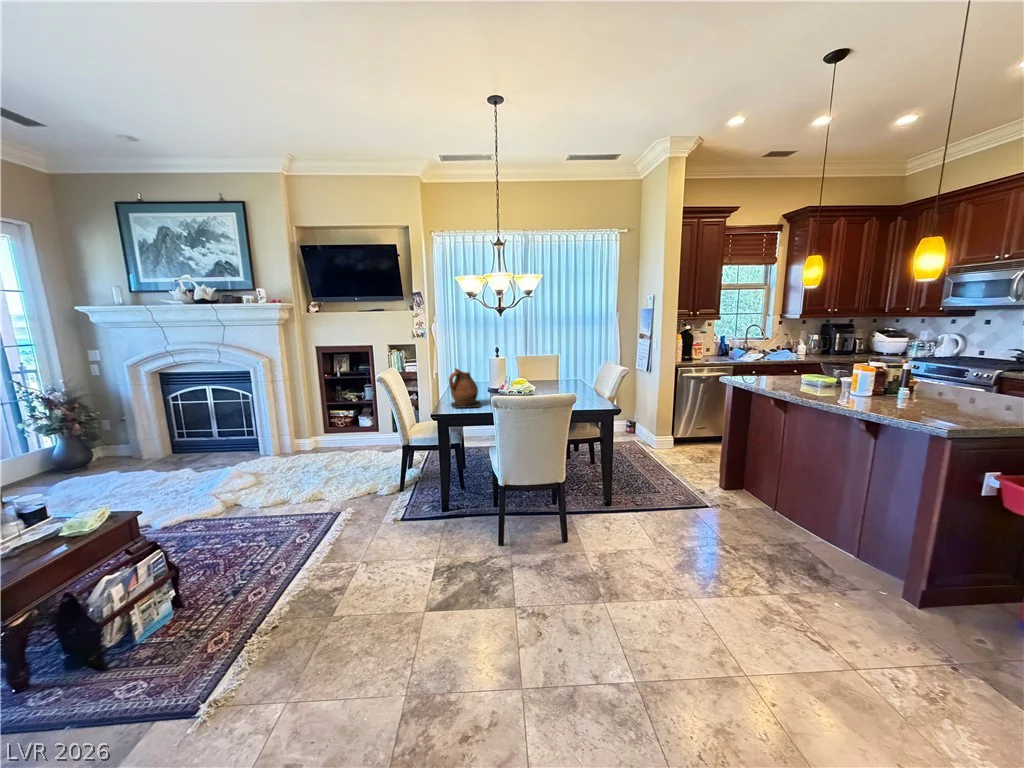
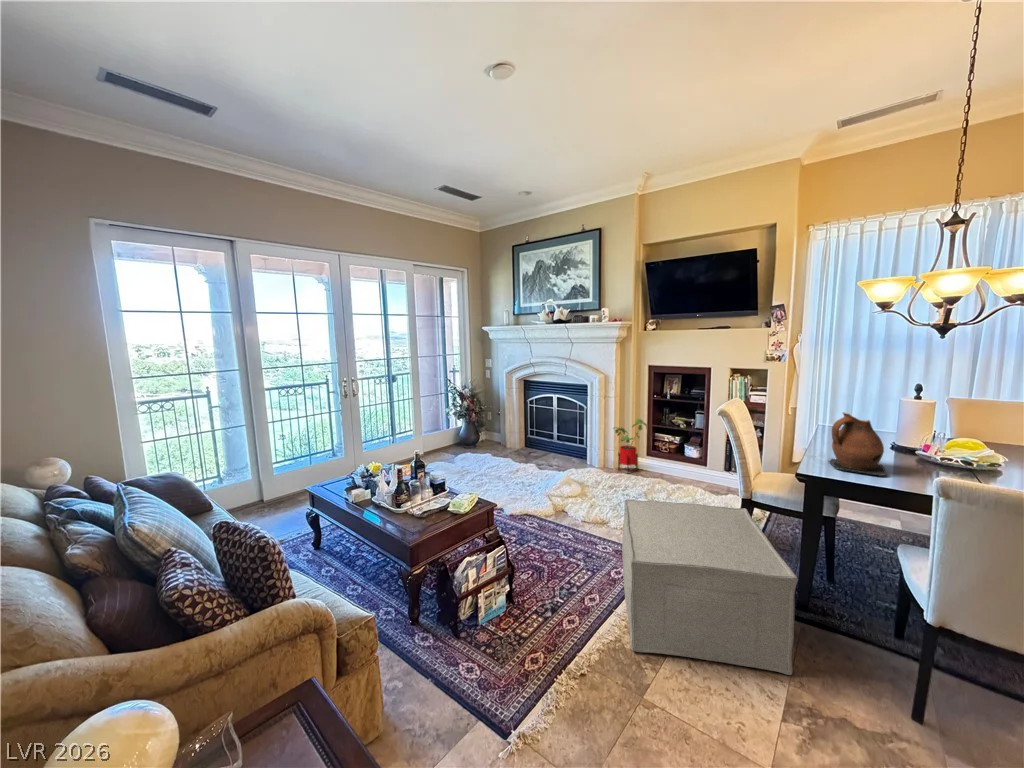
house plant: none [285,399,322,454] -> present [614,419,648,473]
ottoman: none [301,451,437,589] -> present [622,499,798,675]

